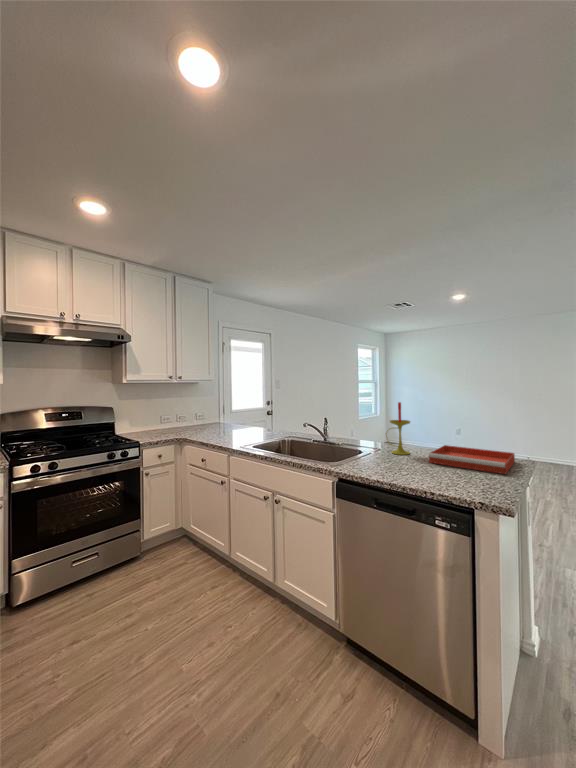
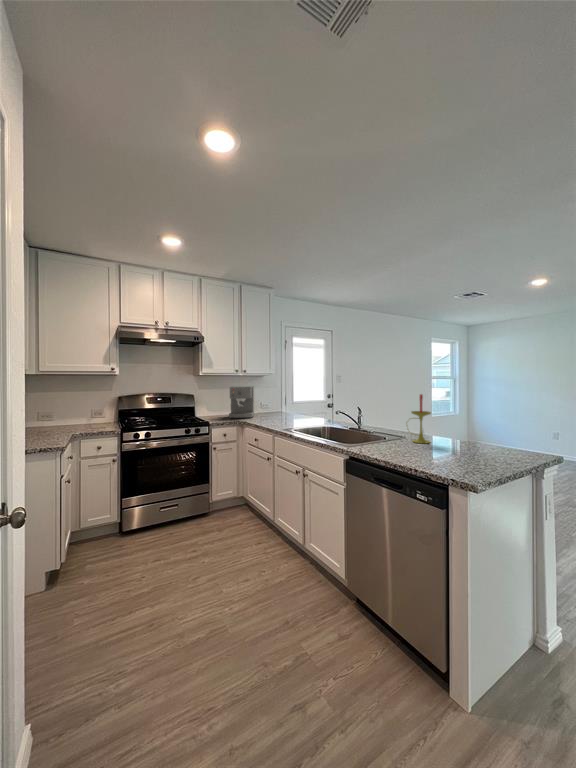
coffee maker: none [162,395,192,434] -> present [229,386,254,418]
tray: present [429,445,515,474] -> none [438,437,531,463]

